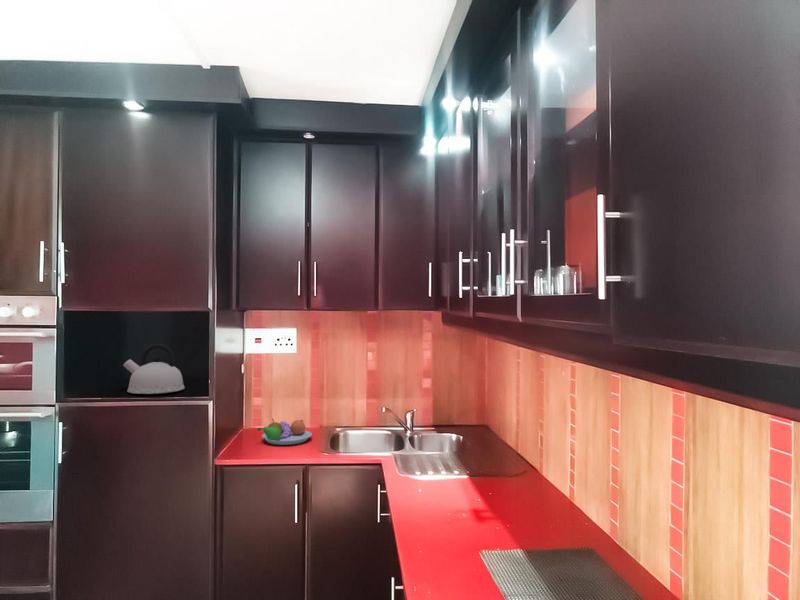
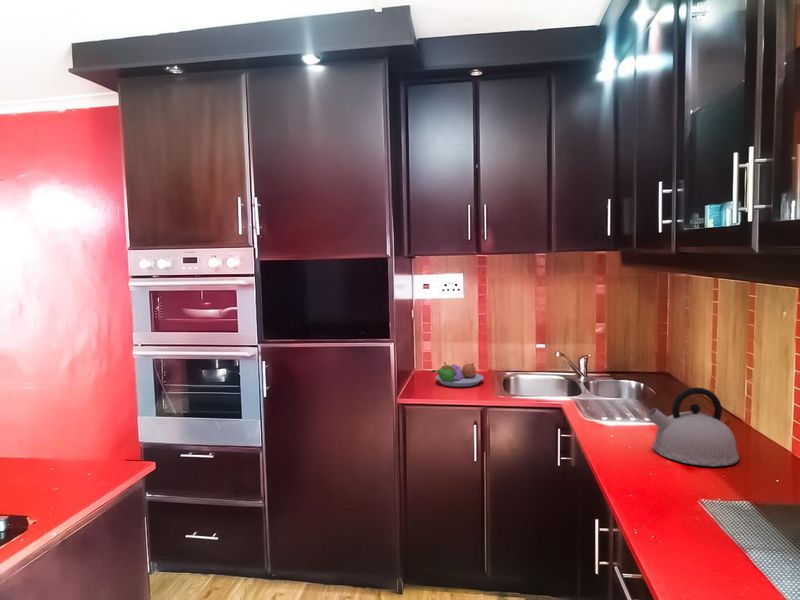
kettle: present [123,344,185,394] -> present [647,388,739,466]

